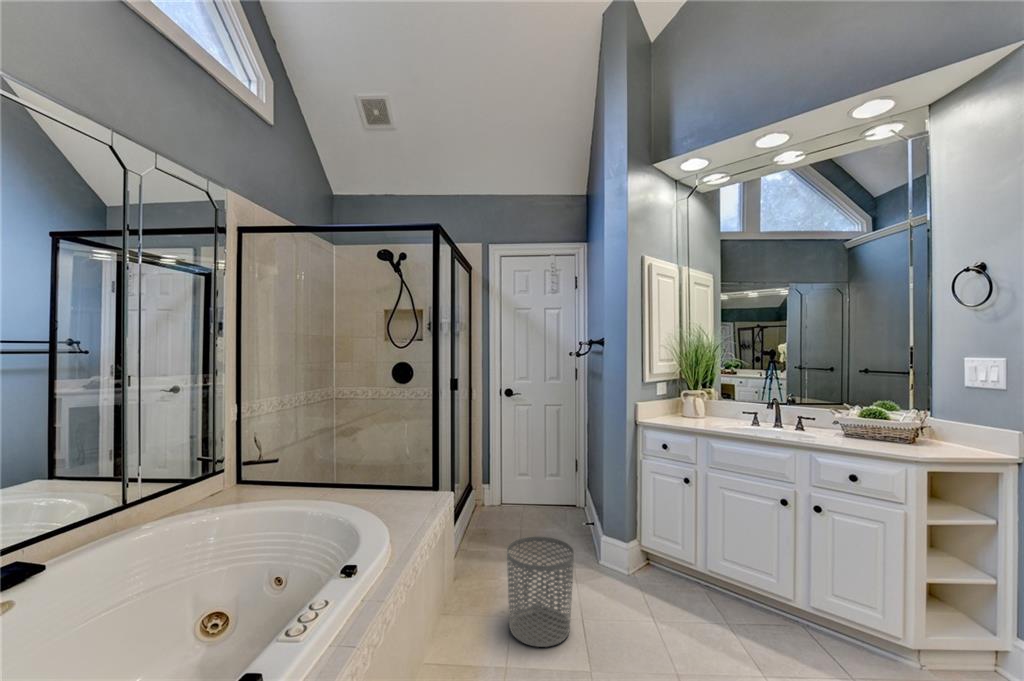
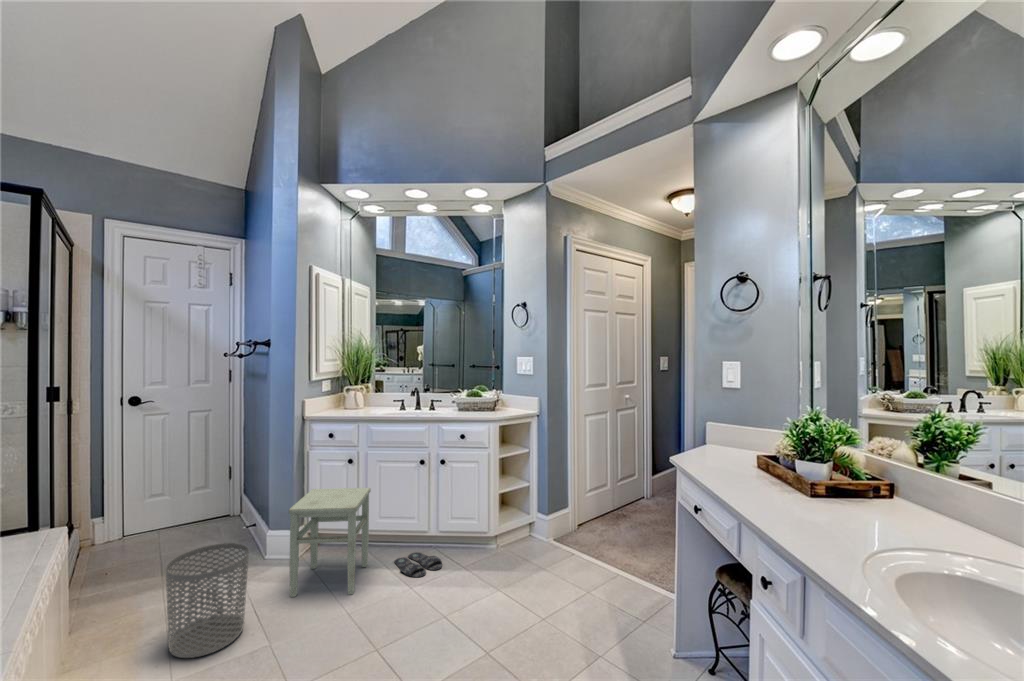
stool: none [615,503,710,646] -> present [289,488,371,597]
slippers: none [743,621,817,663] -> present [395,552,442,577]

